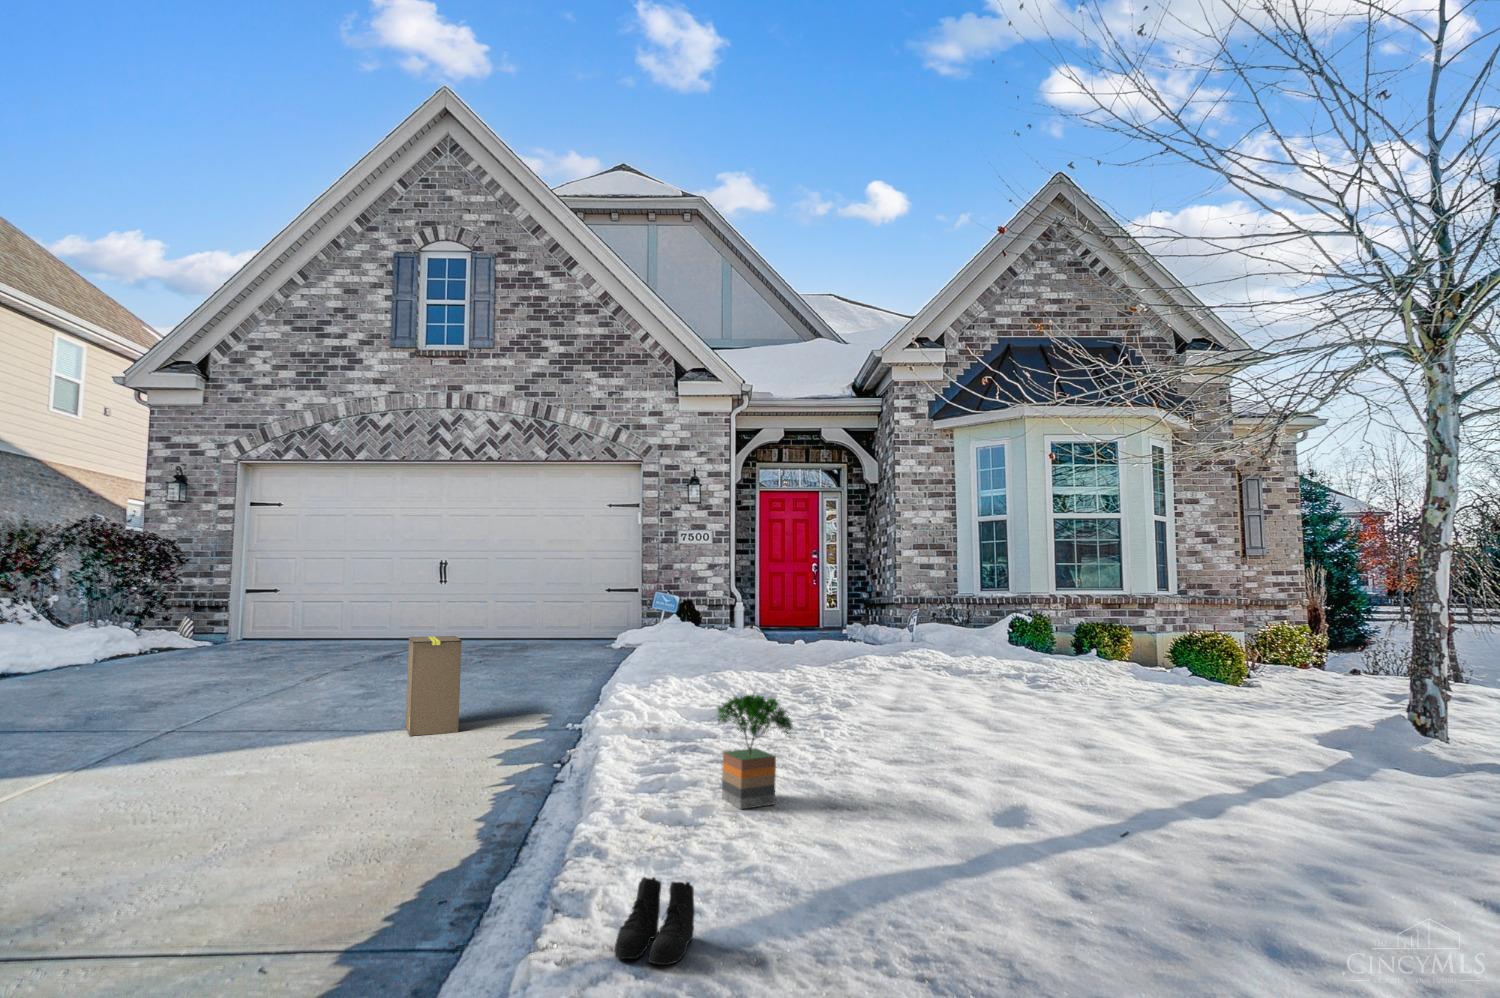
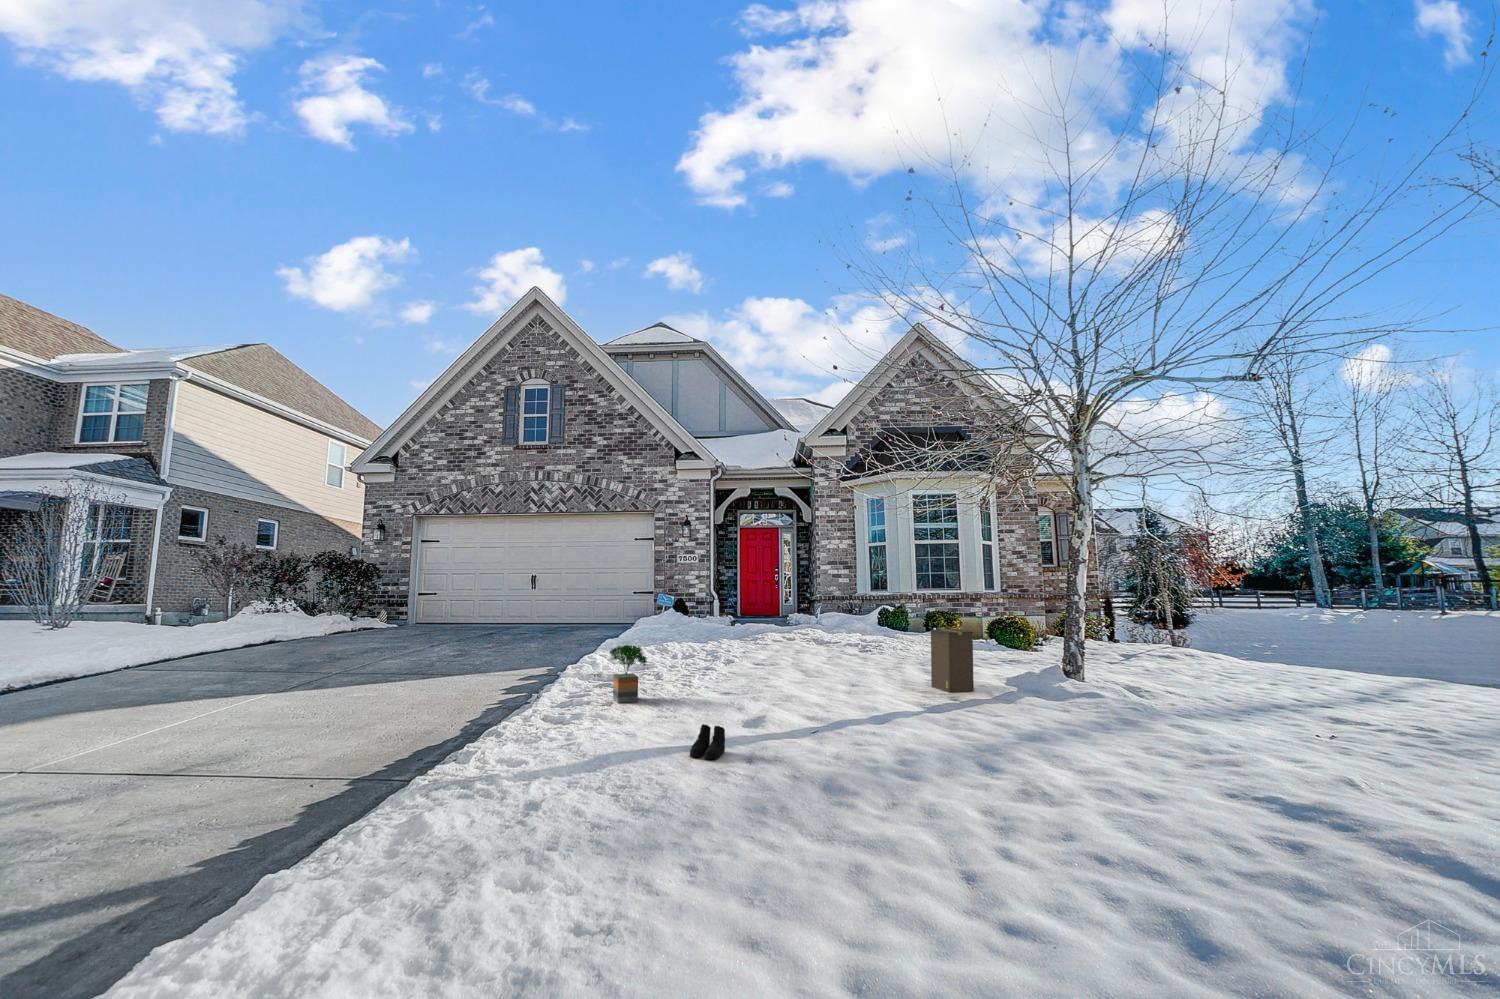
cardboard box: present [405,636,462,736] -> present [931,629,974,692]
boots: present [614,877,695,965] -> present [690,724,725,759]

